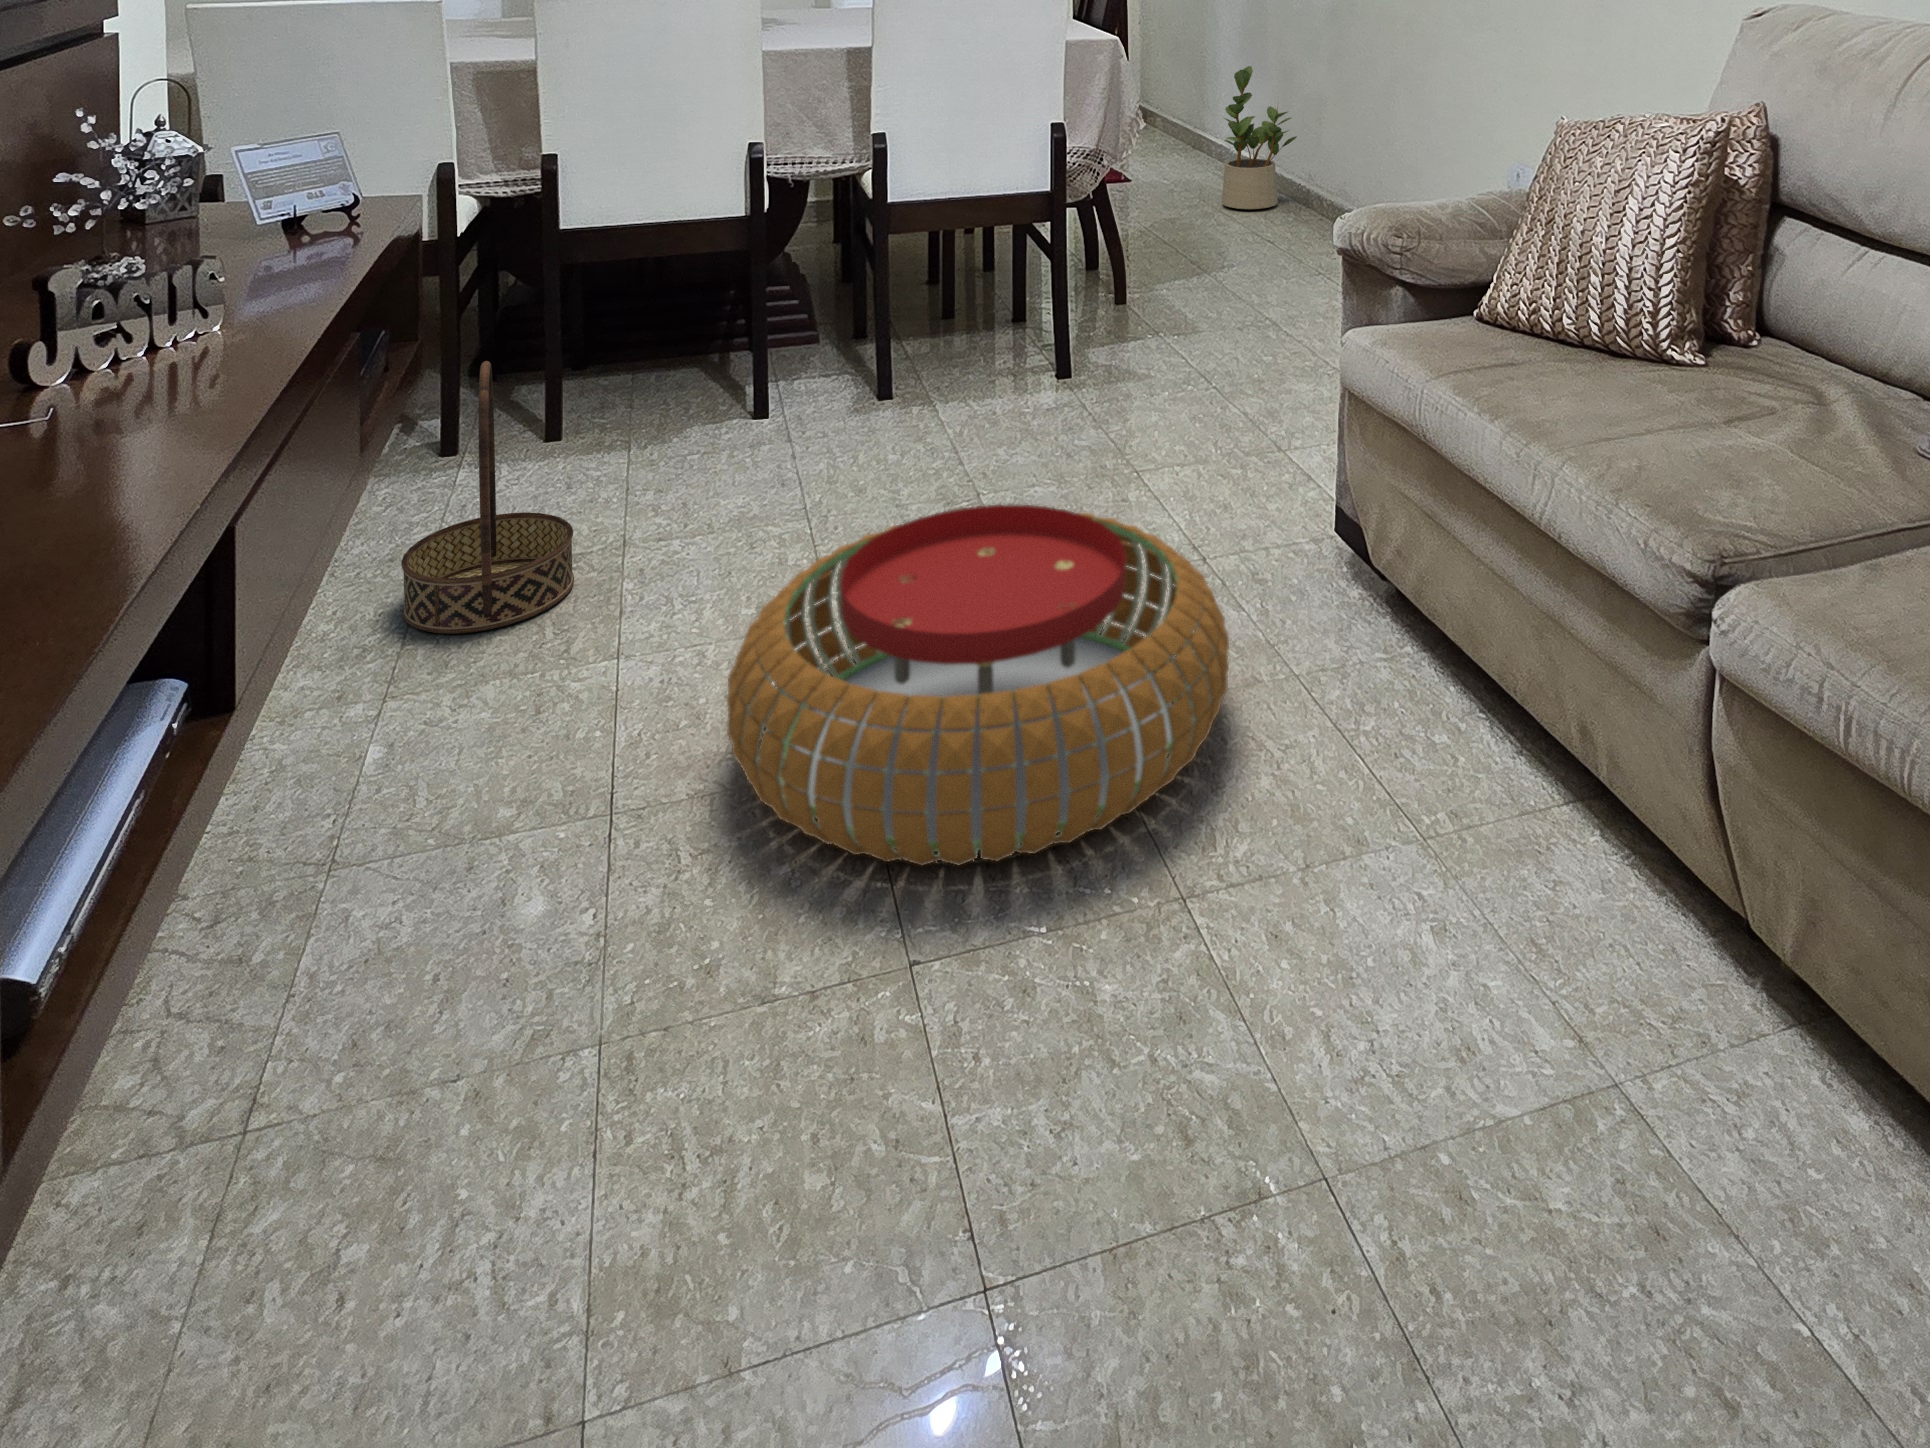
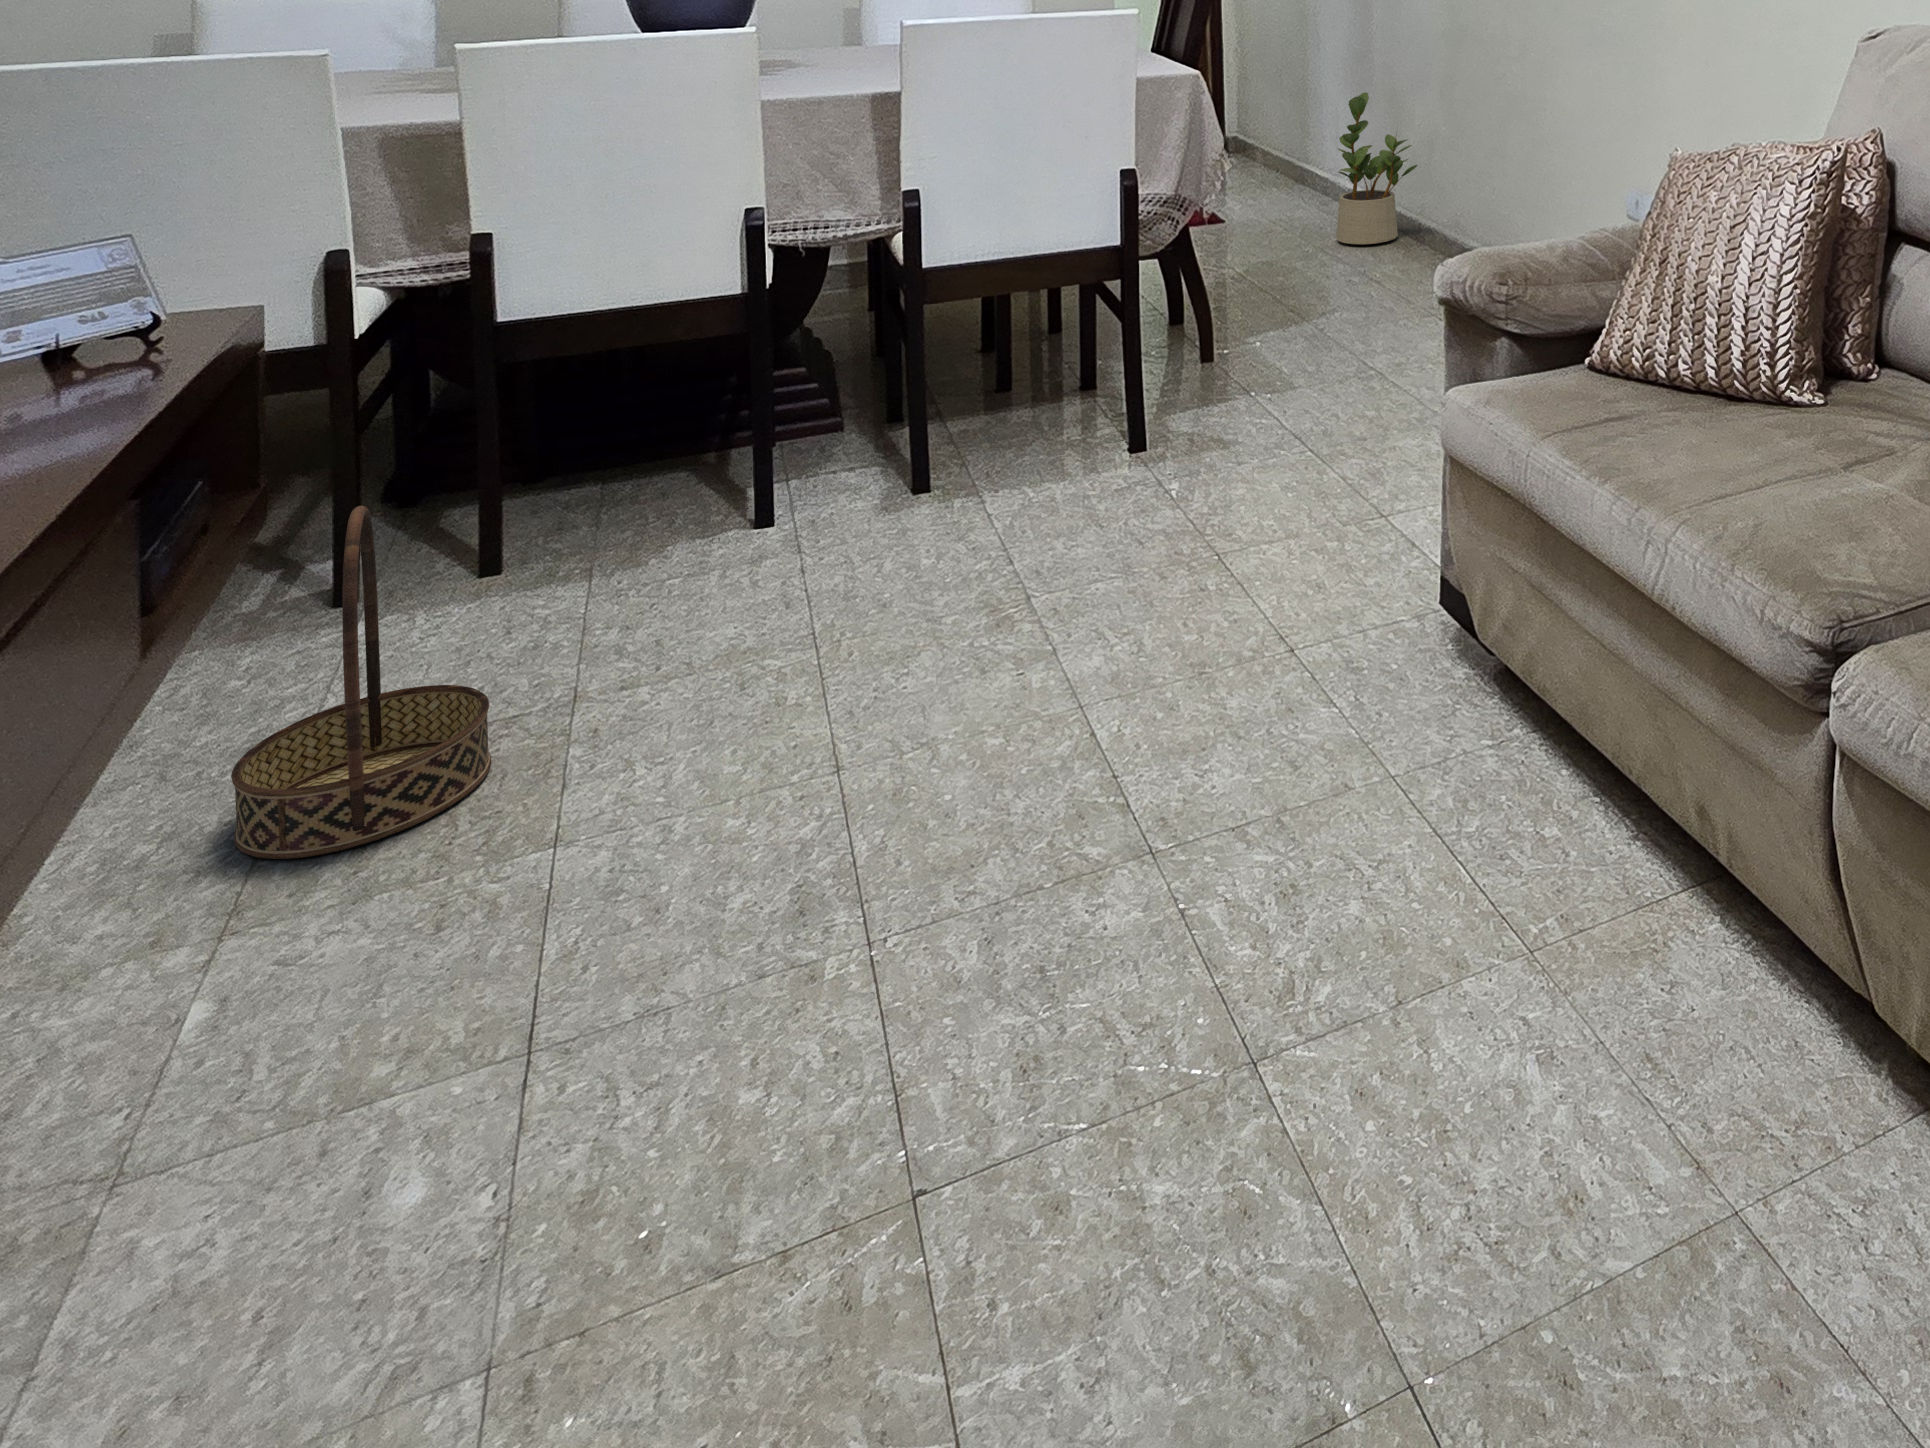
pouf: present [727,505,1229,866] -> none [675,618,1319,1084]

